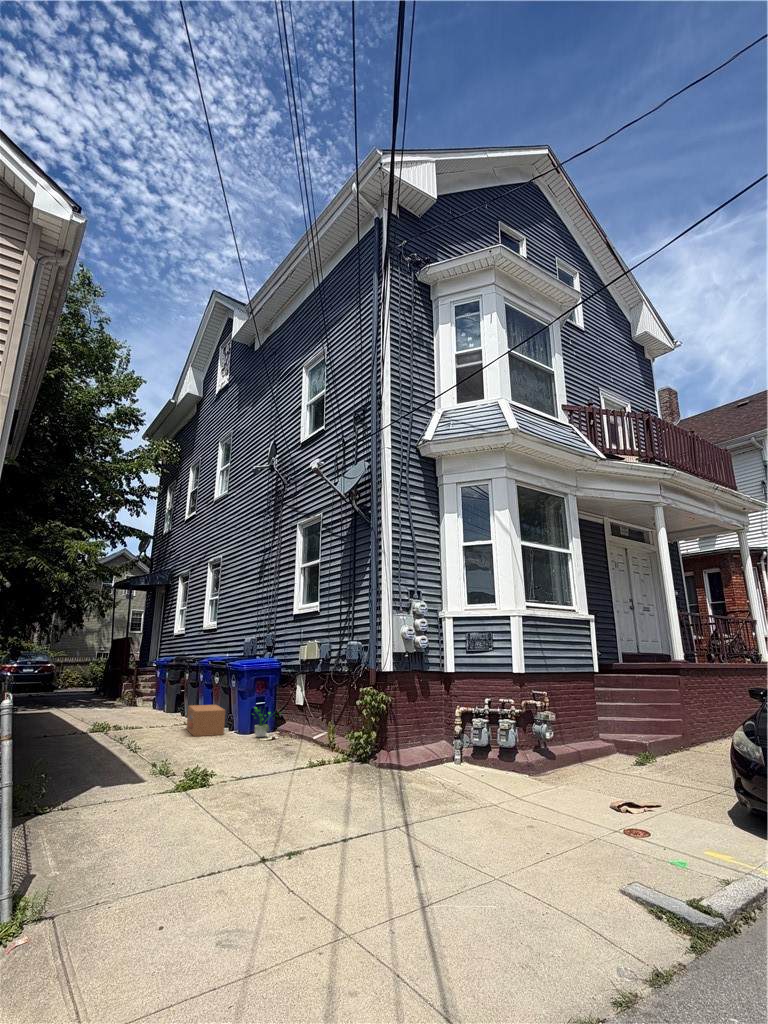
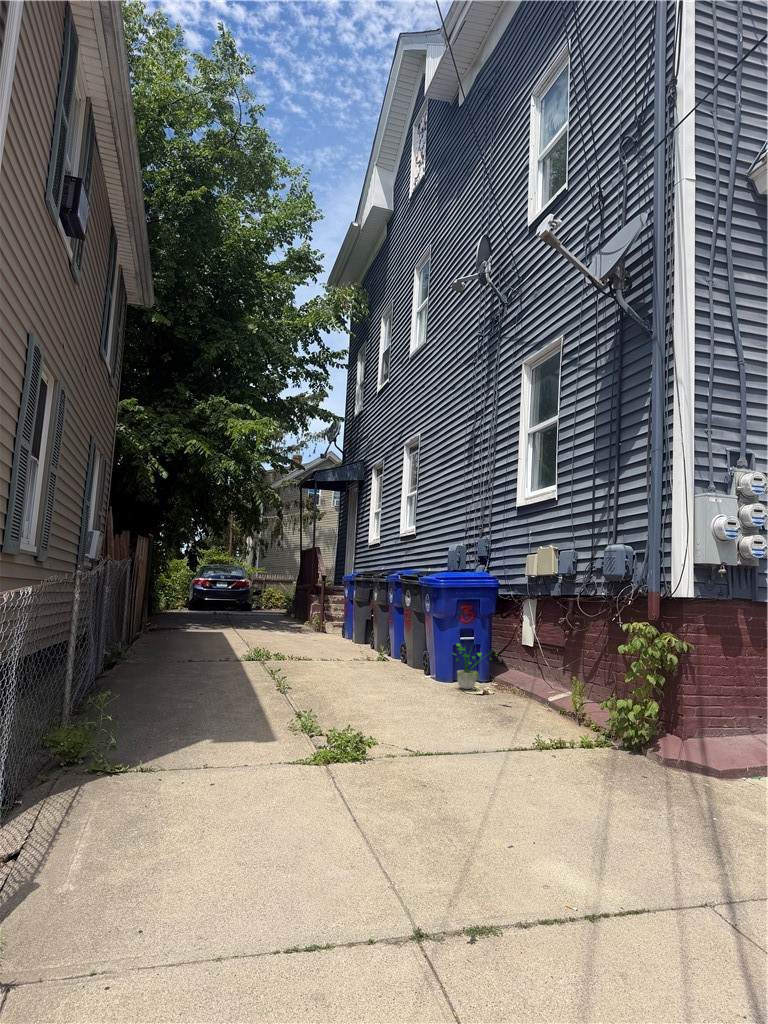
cardboard box: present [186,705,225,736] -> none [365,634,415,680]

